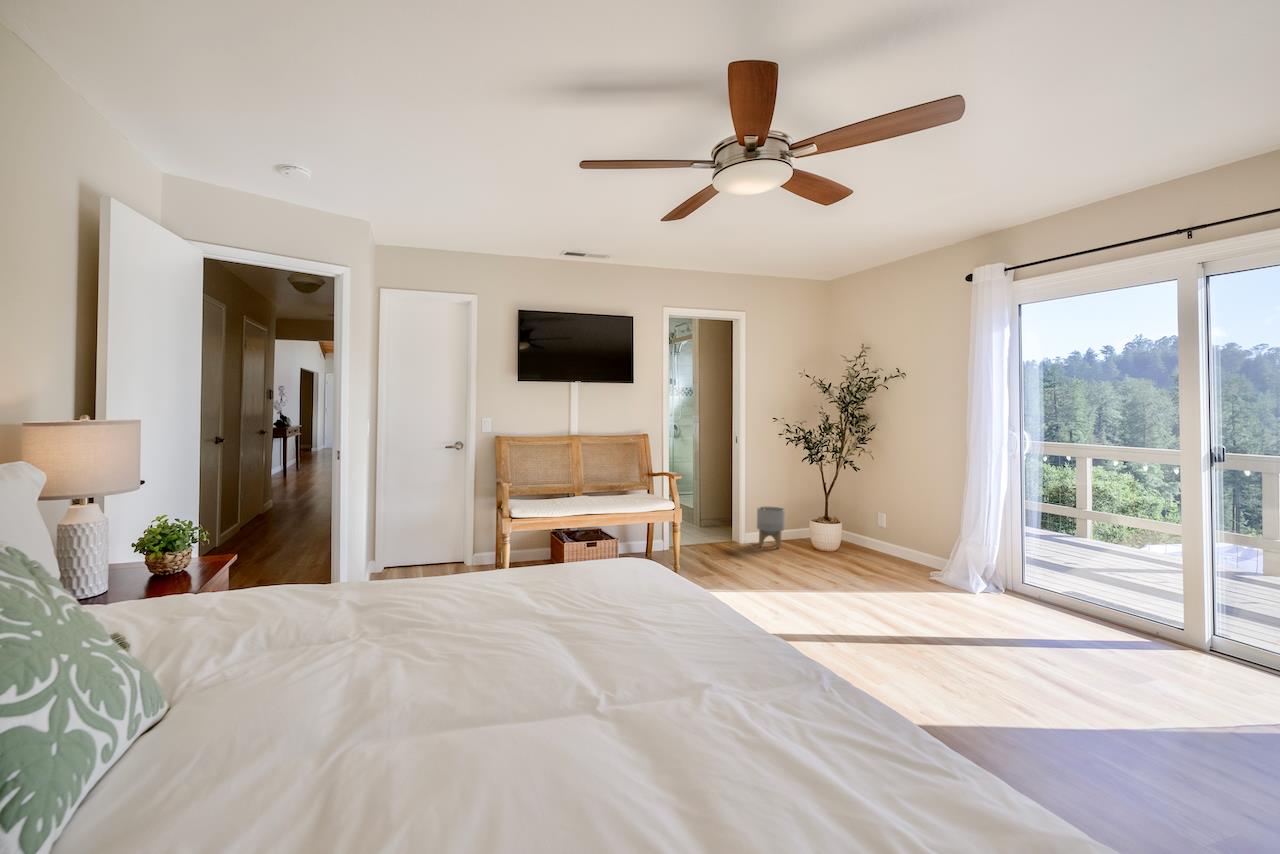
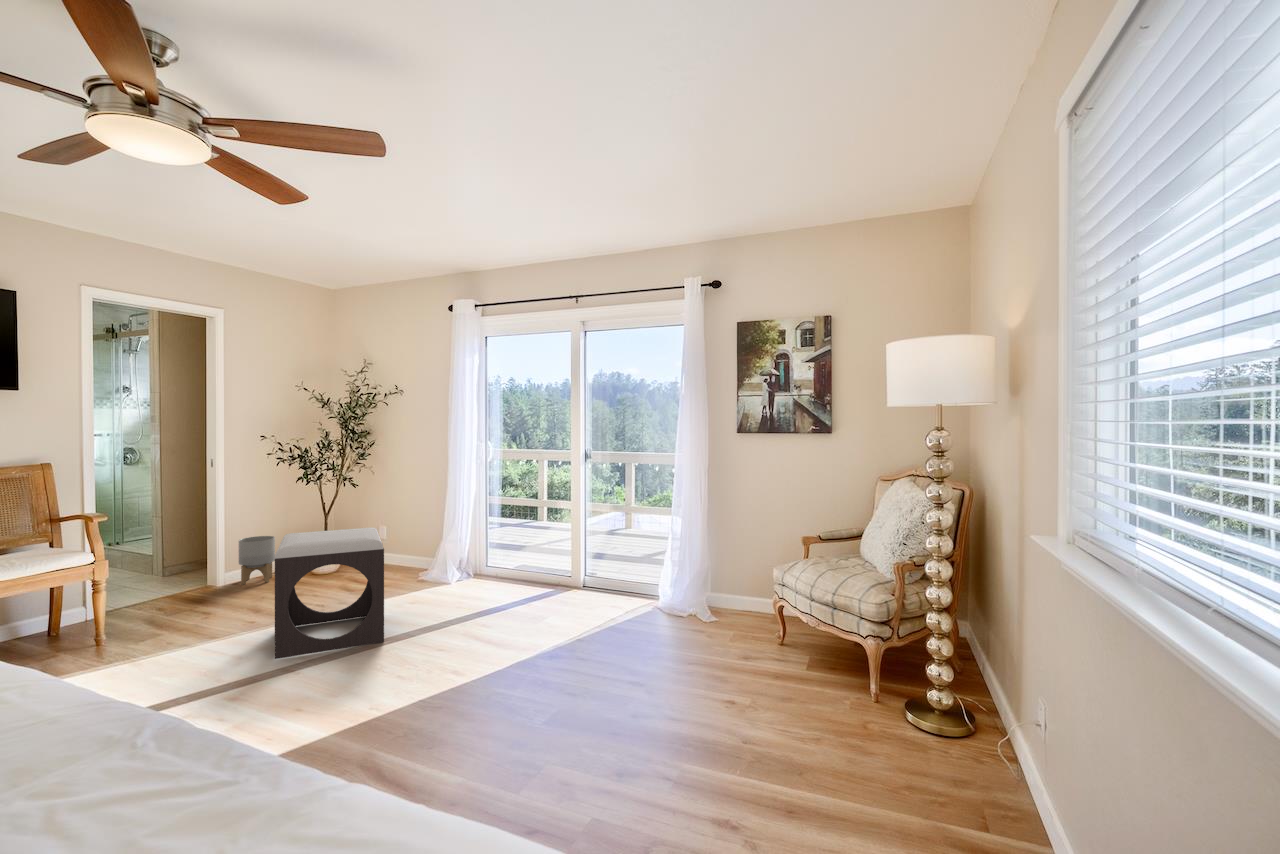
footstool: none [806,505,912,629] -> present [275,528,384,659]

